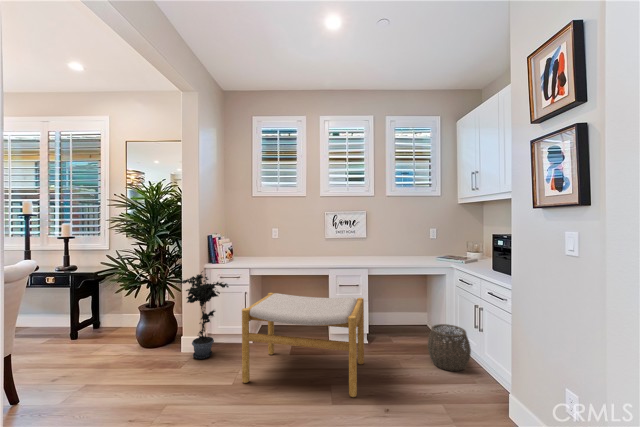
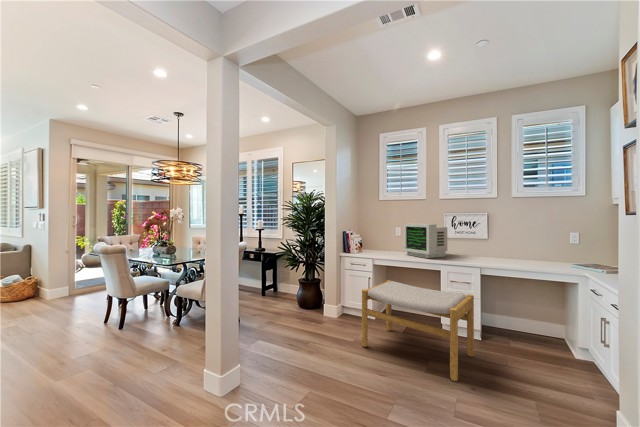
computer monitor: none [284,224,330,262] -> present [404,224,447,258]
potted plant: present [176,271,229,359] -> none [320,258,356,323]
woven basket: present [428,324,471,371] -> none [550,335,610,390]

